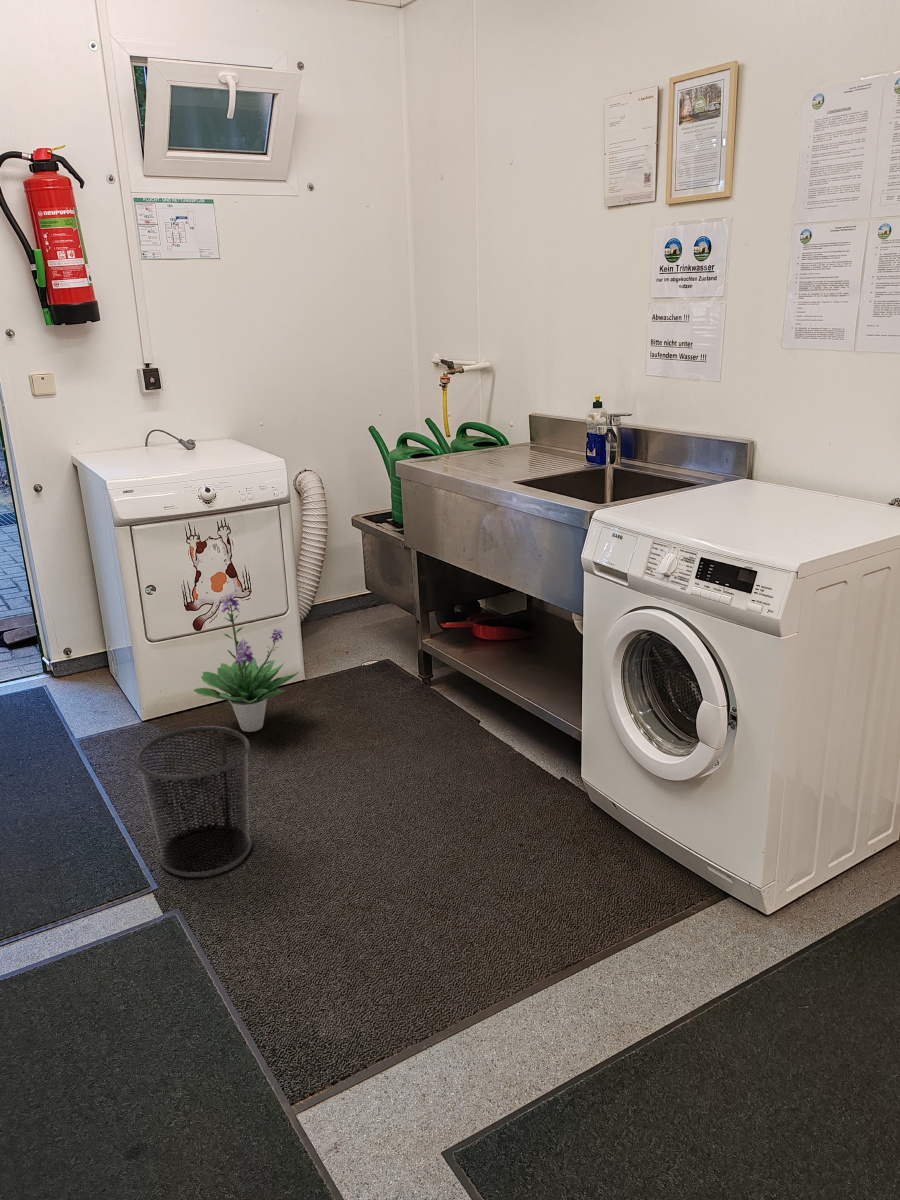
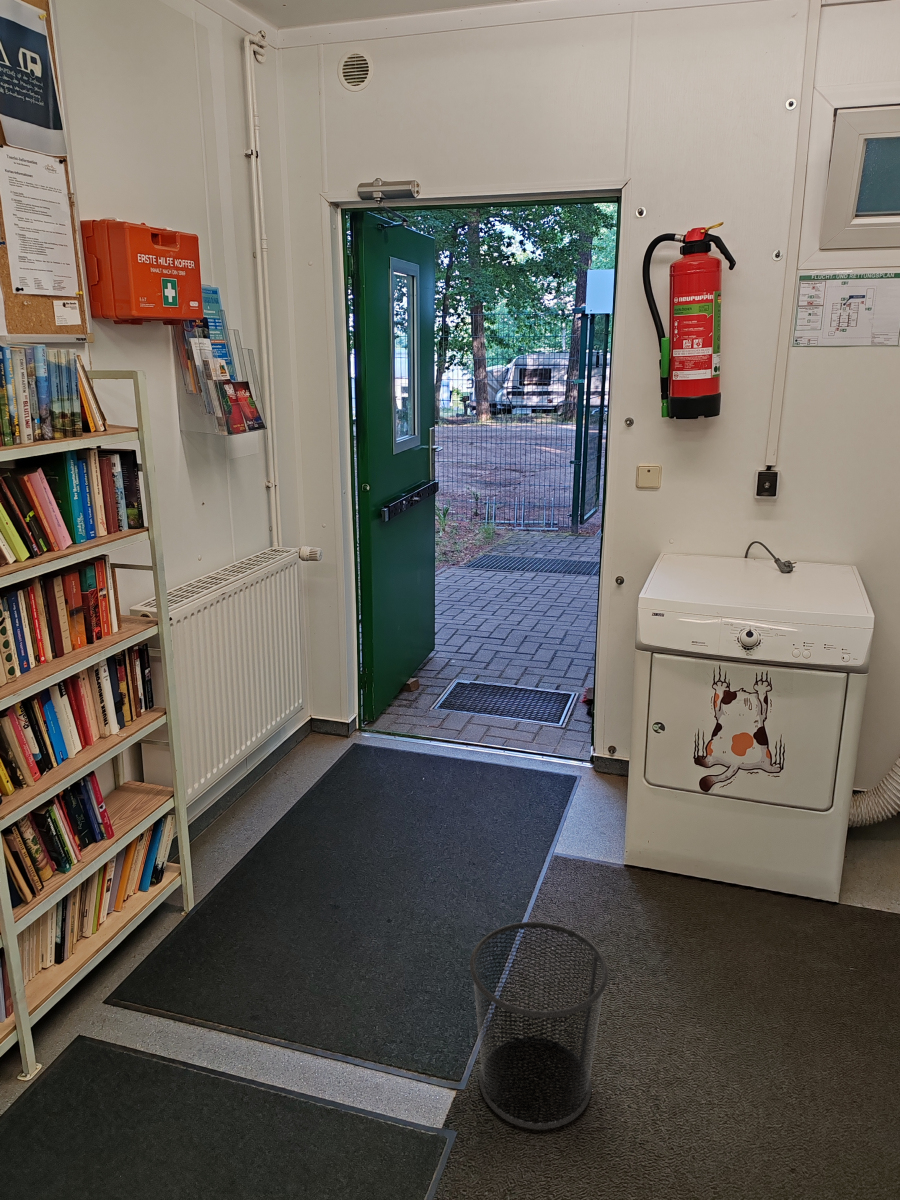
potted plant: present [194,593,298,732] -> none [661,766,801,942]

